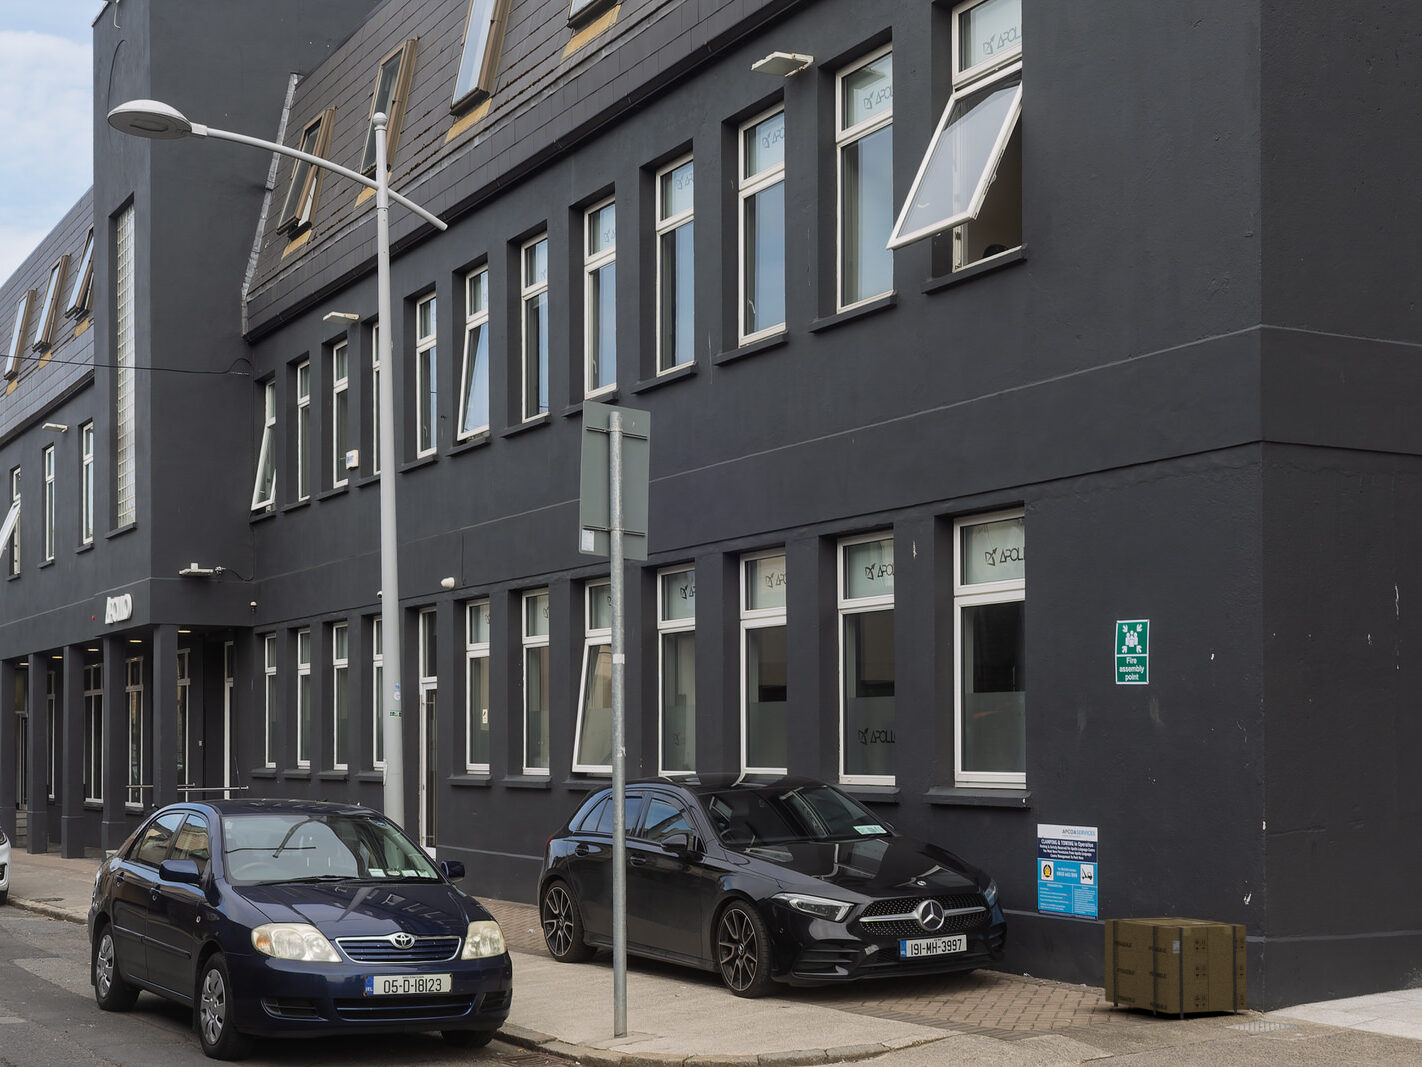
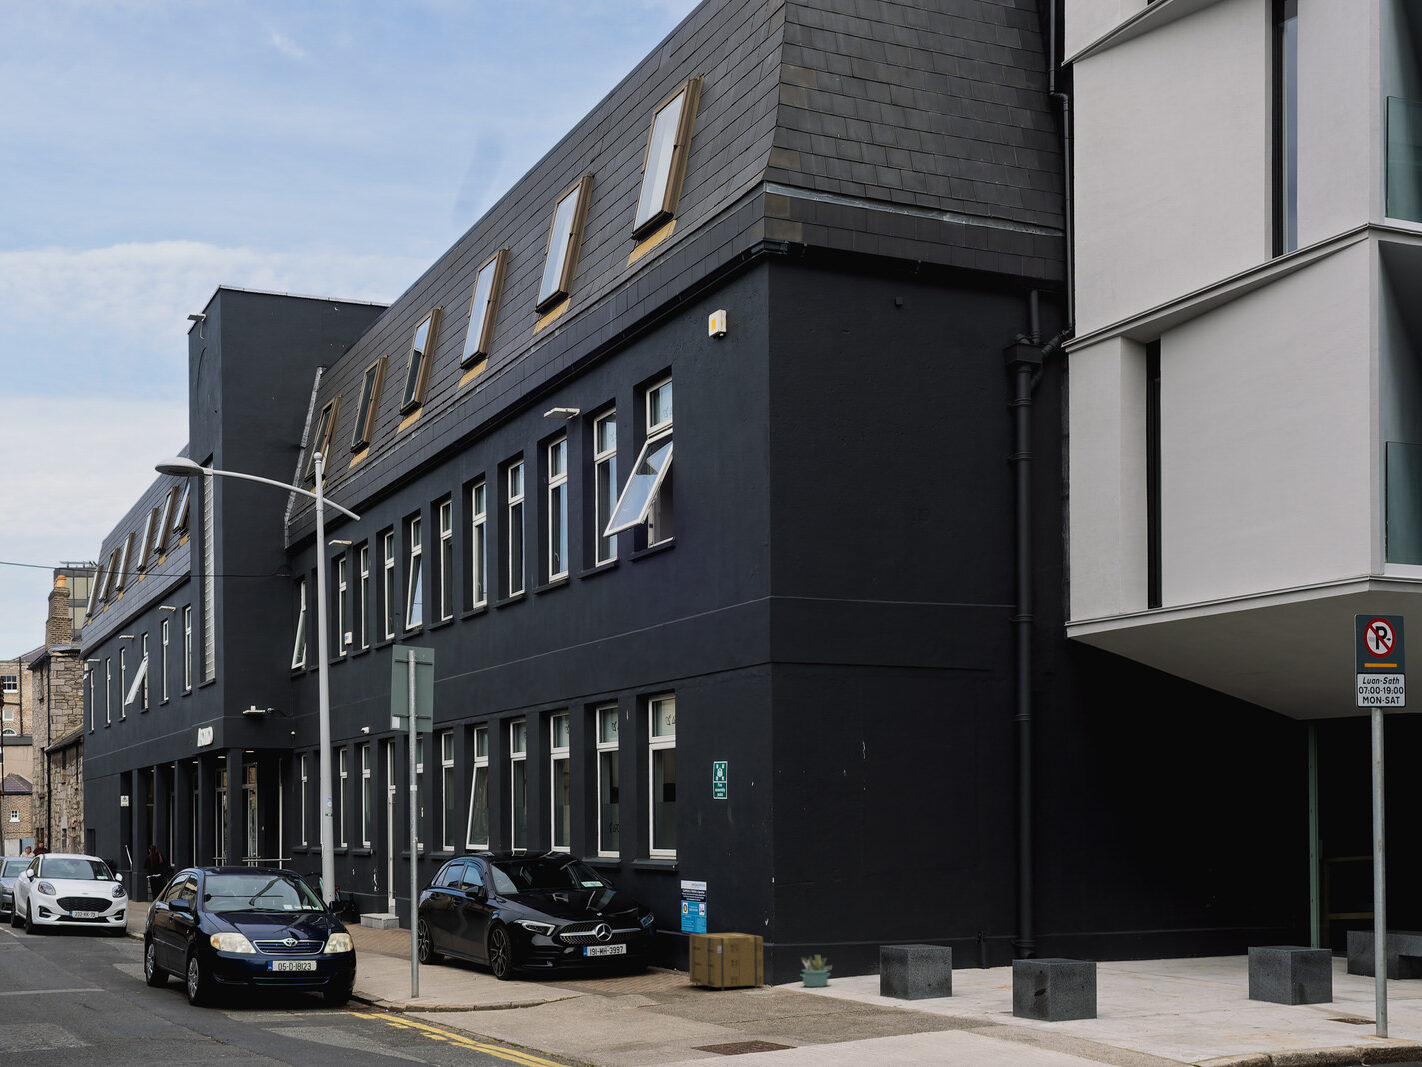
decorative plant: none [1312,959,1368,1015] -> present [801,955,832,987]

